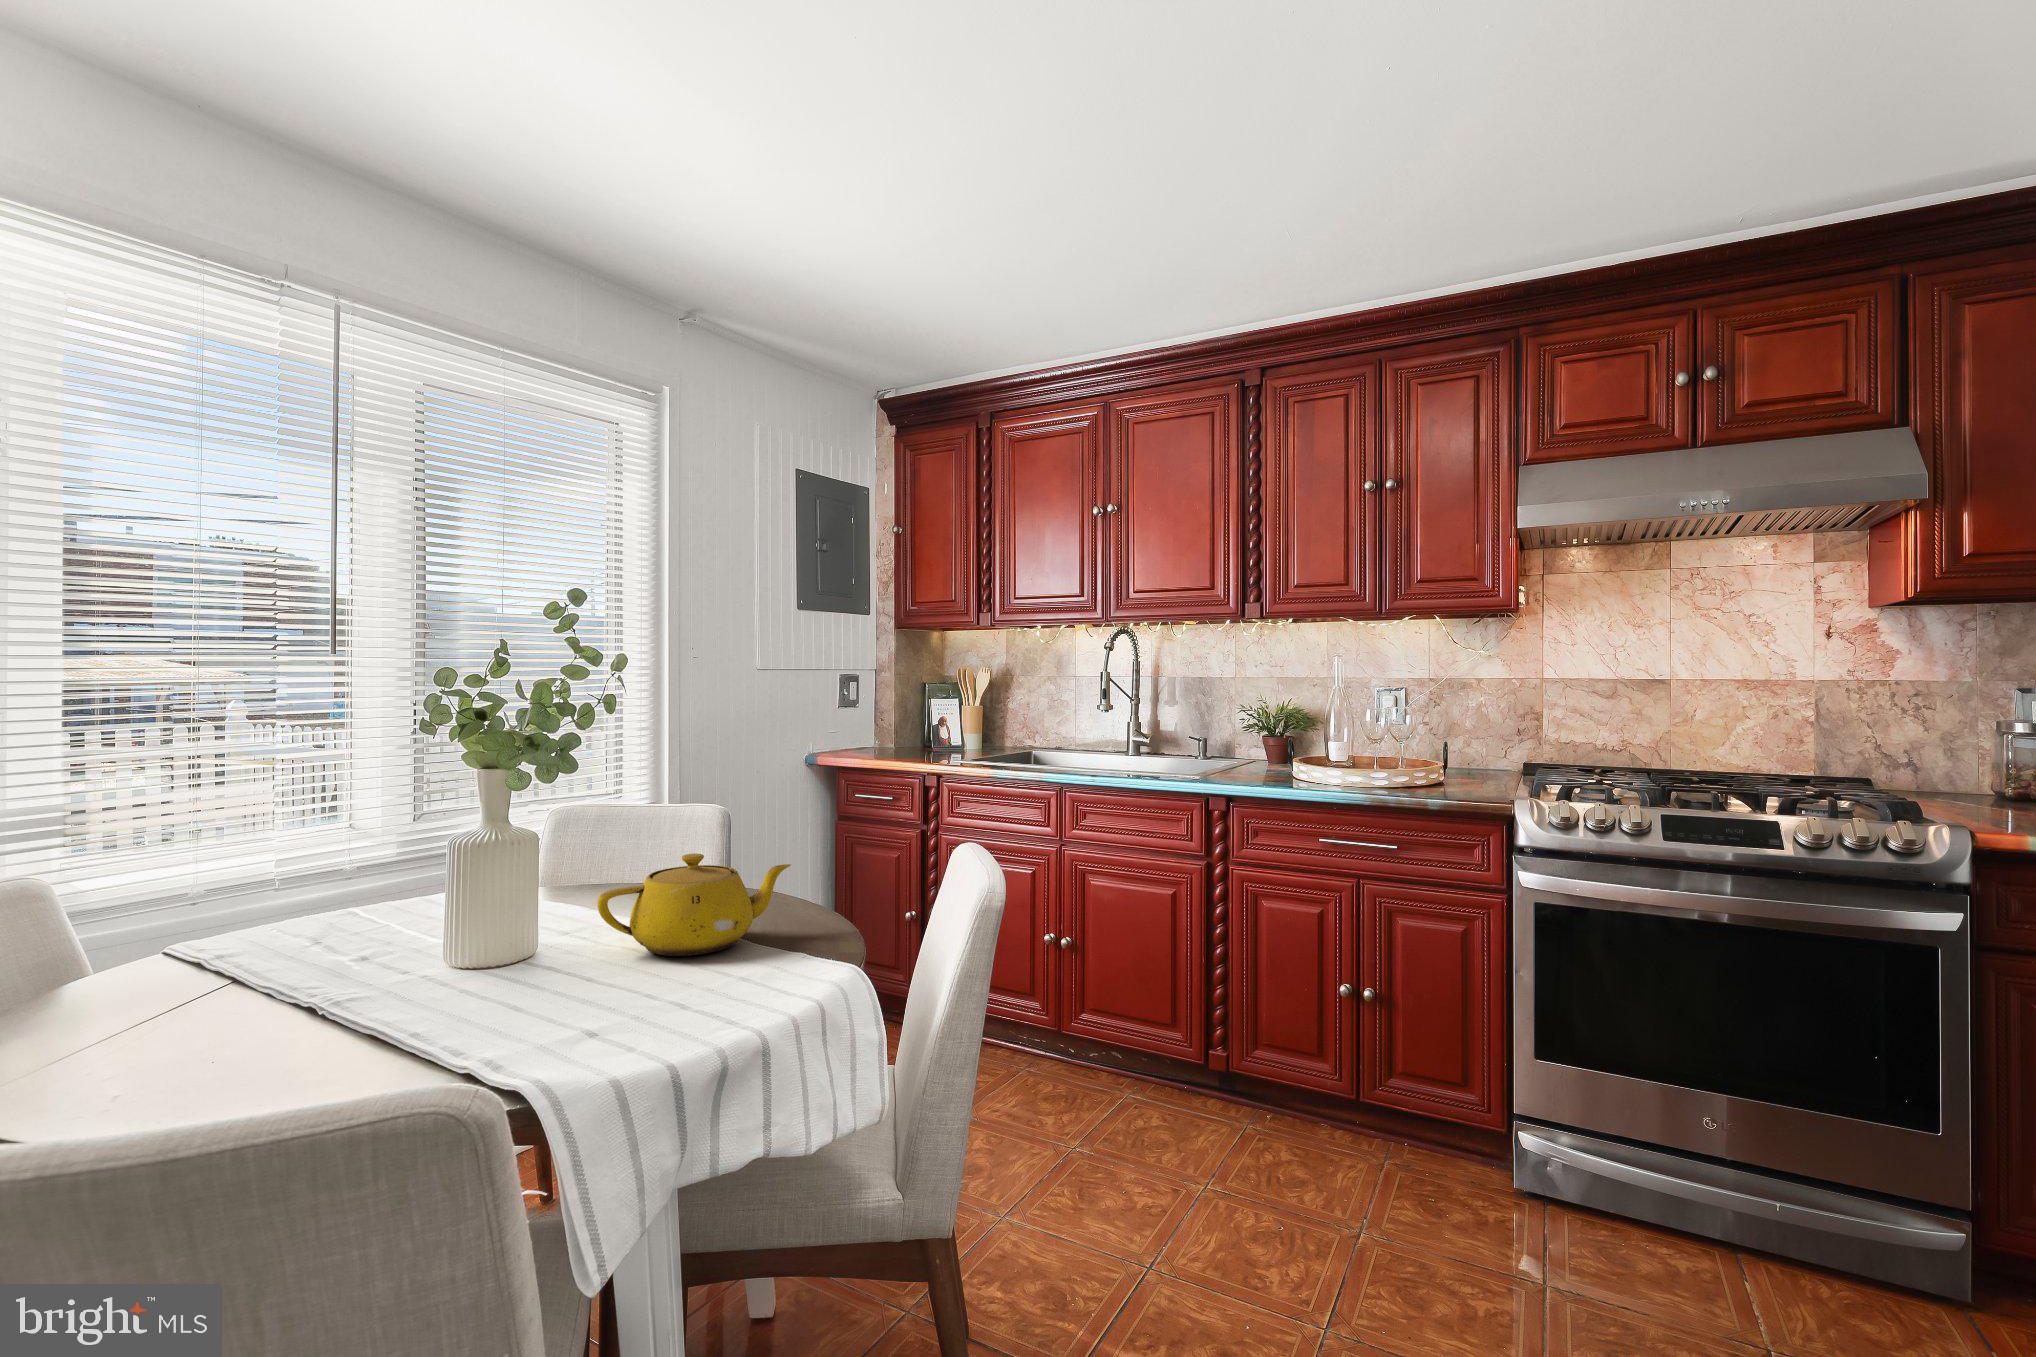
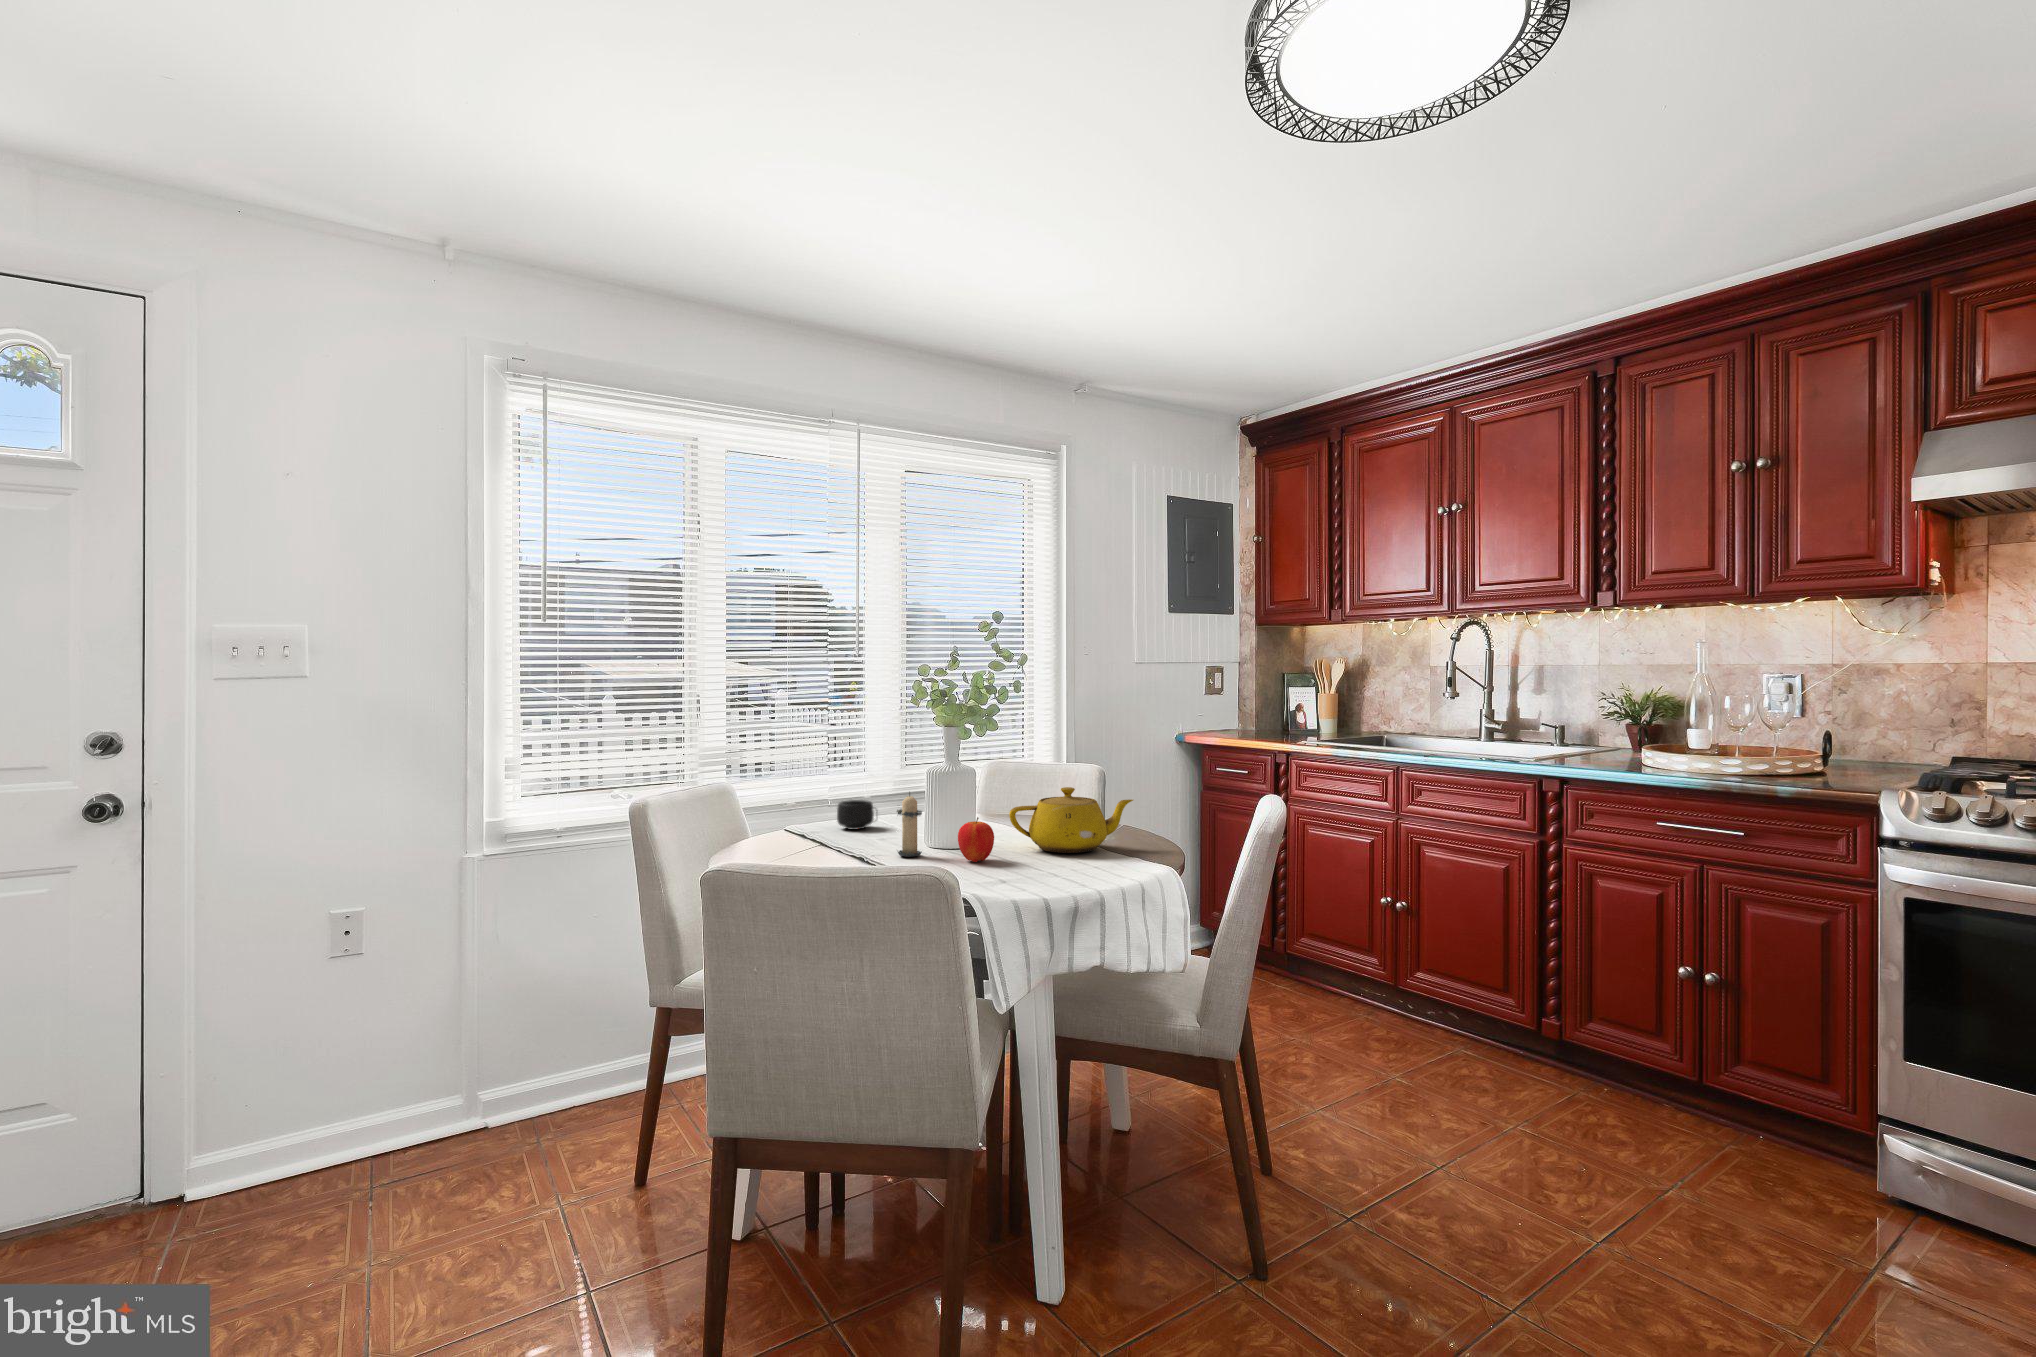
candle: none [381,884,444,999] -> present [897,792,922,857]
mug: none [277,890,359,942] -> present [837,800,874,830]
apple: none [506,919,572,994] -> present [958,817,994,862]

